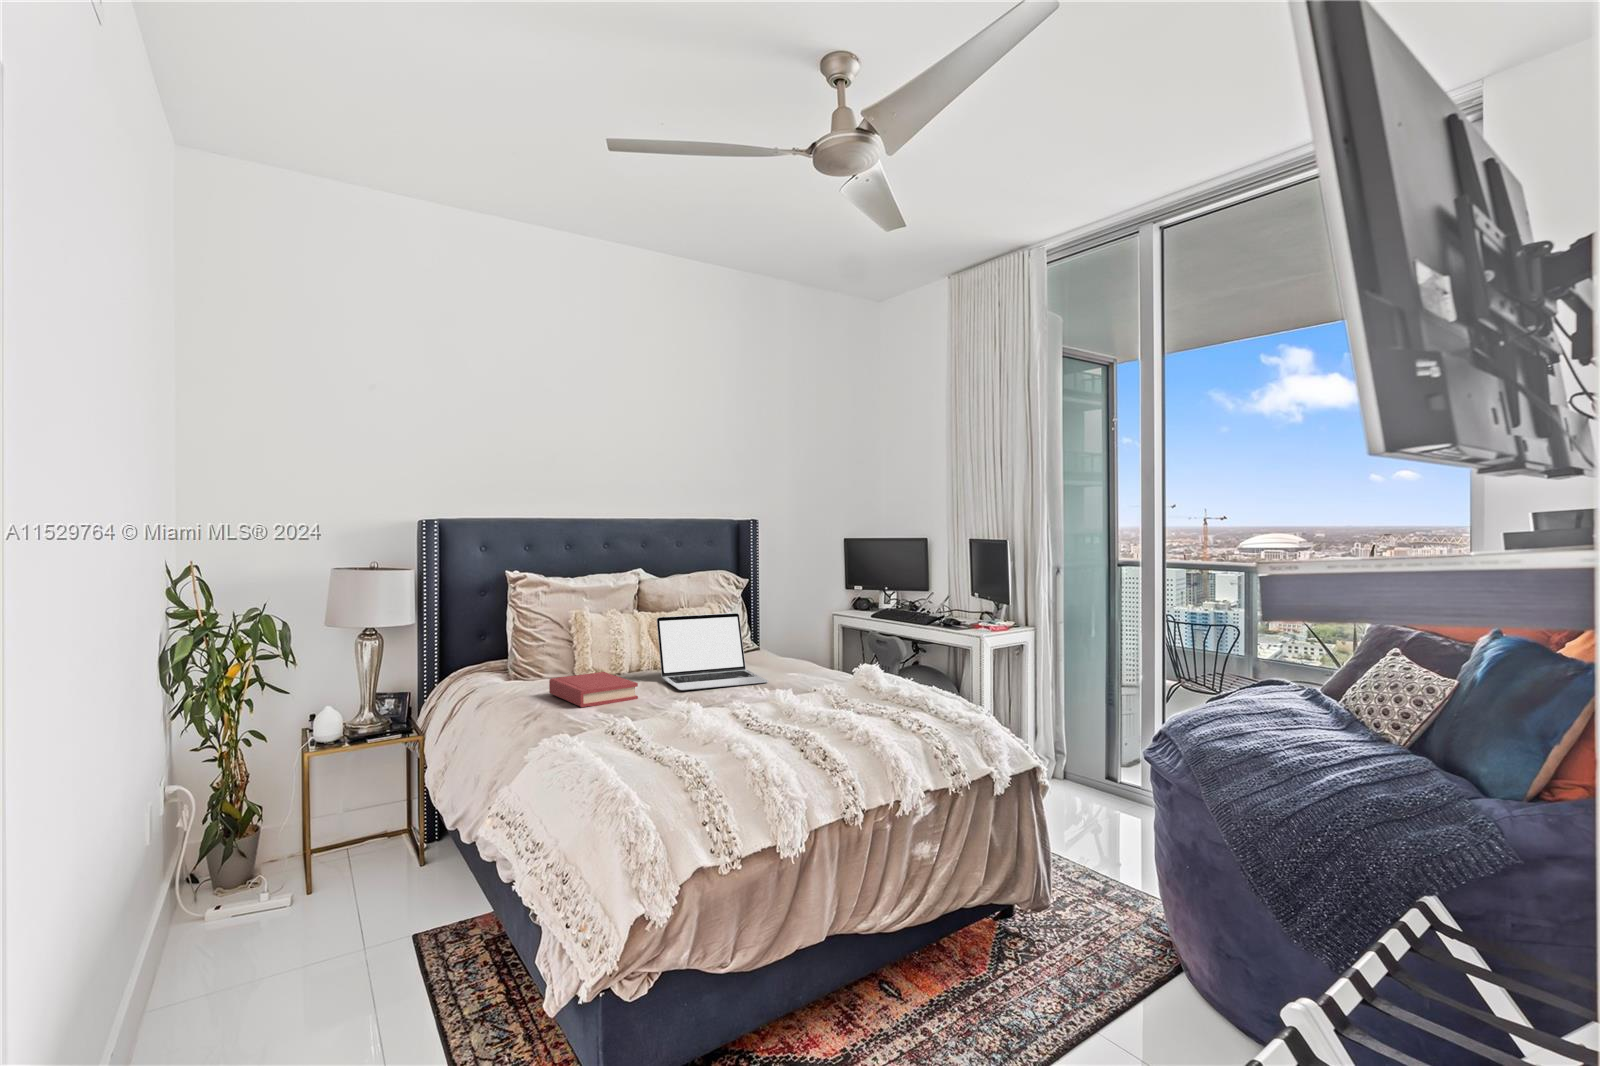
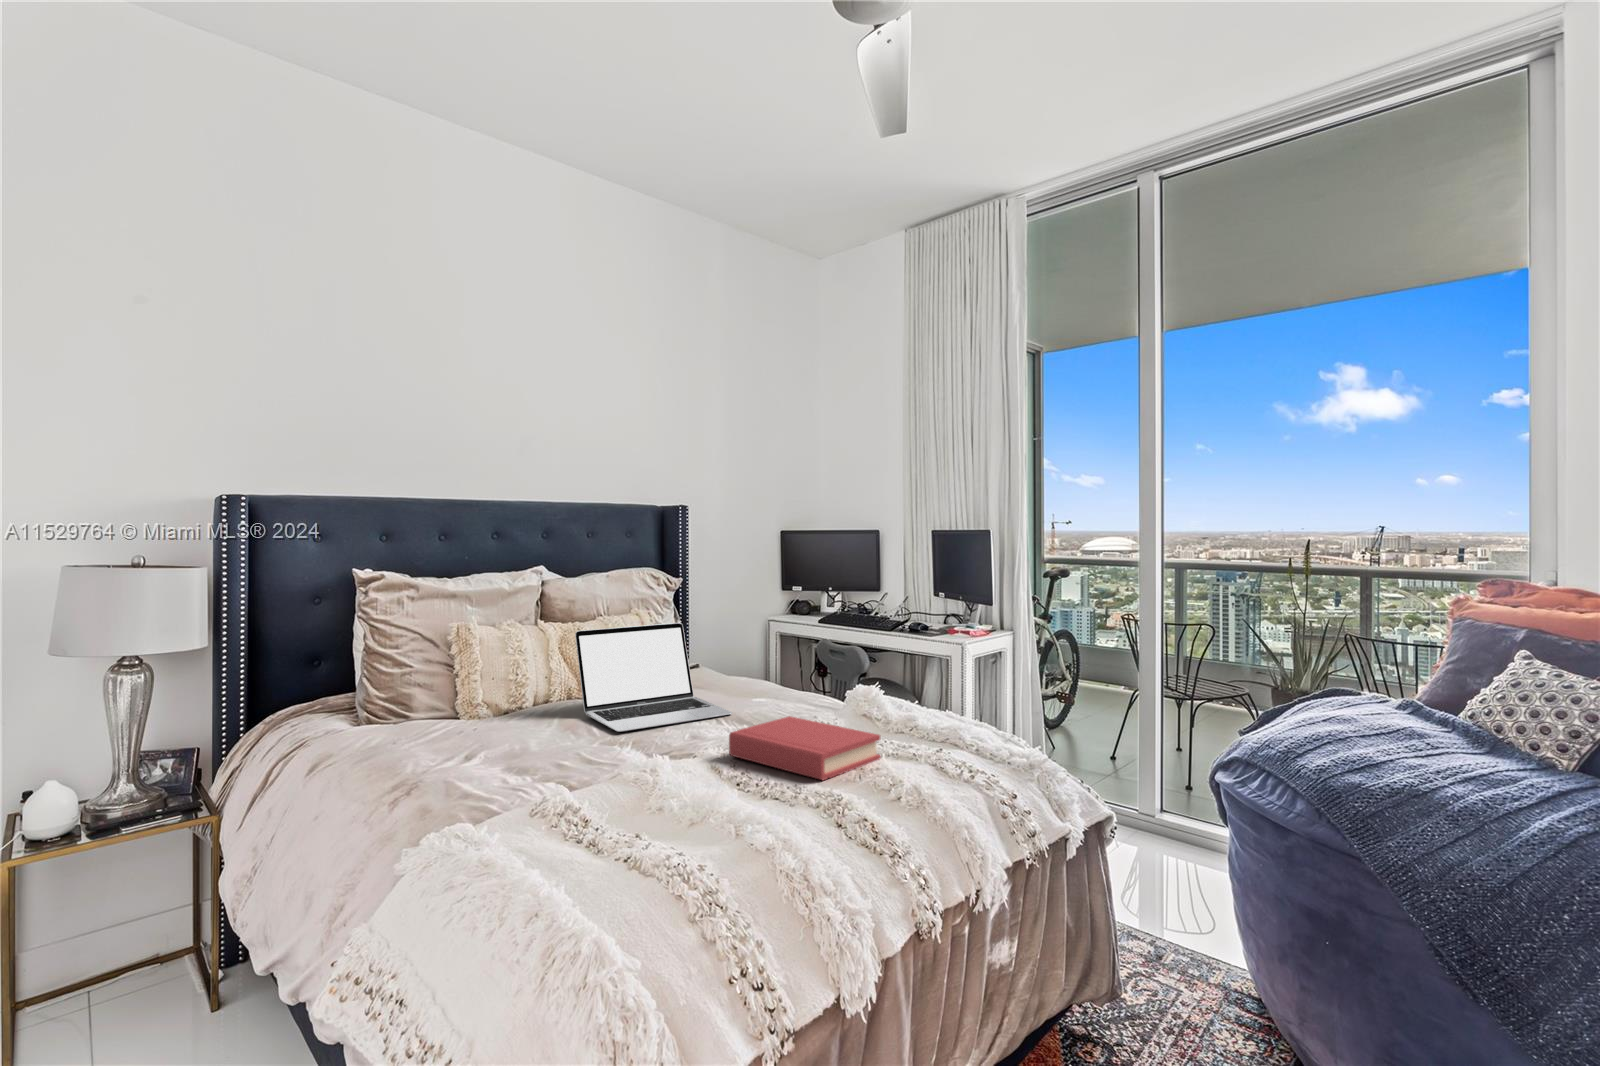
hardback book: present [549,672,638,707] -> present [729,716,880,781]

